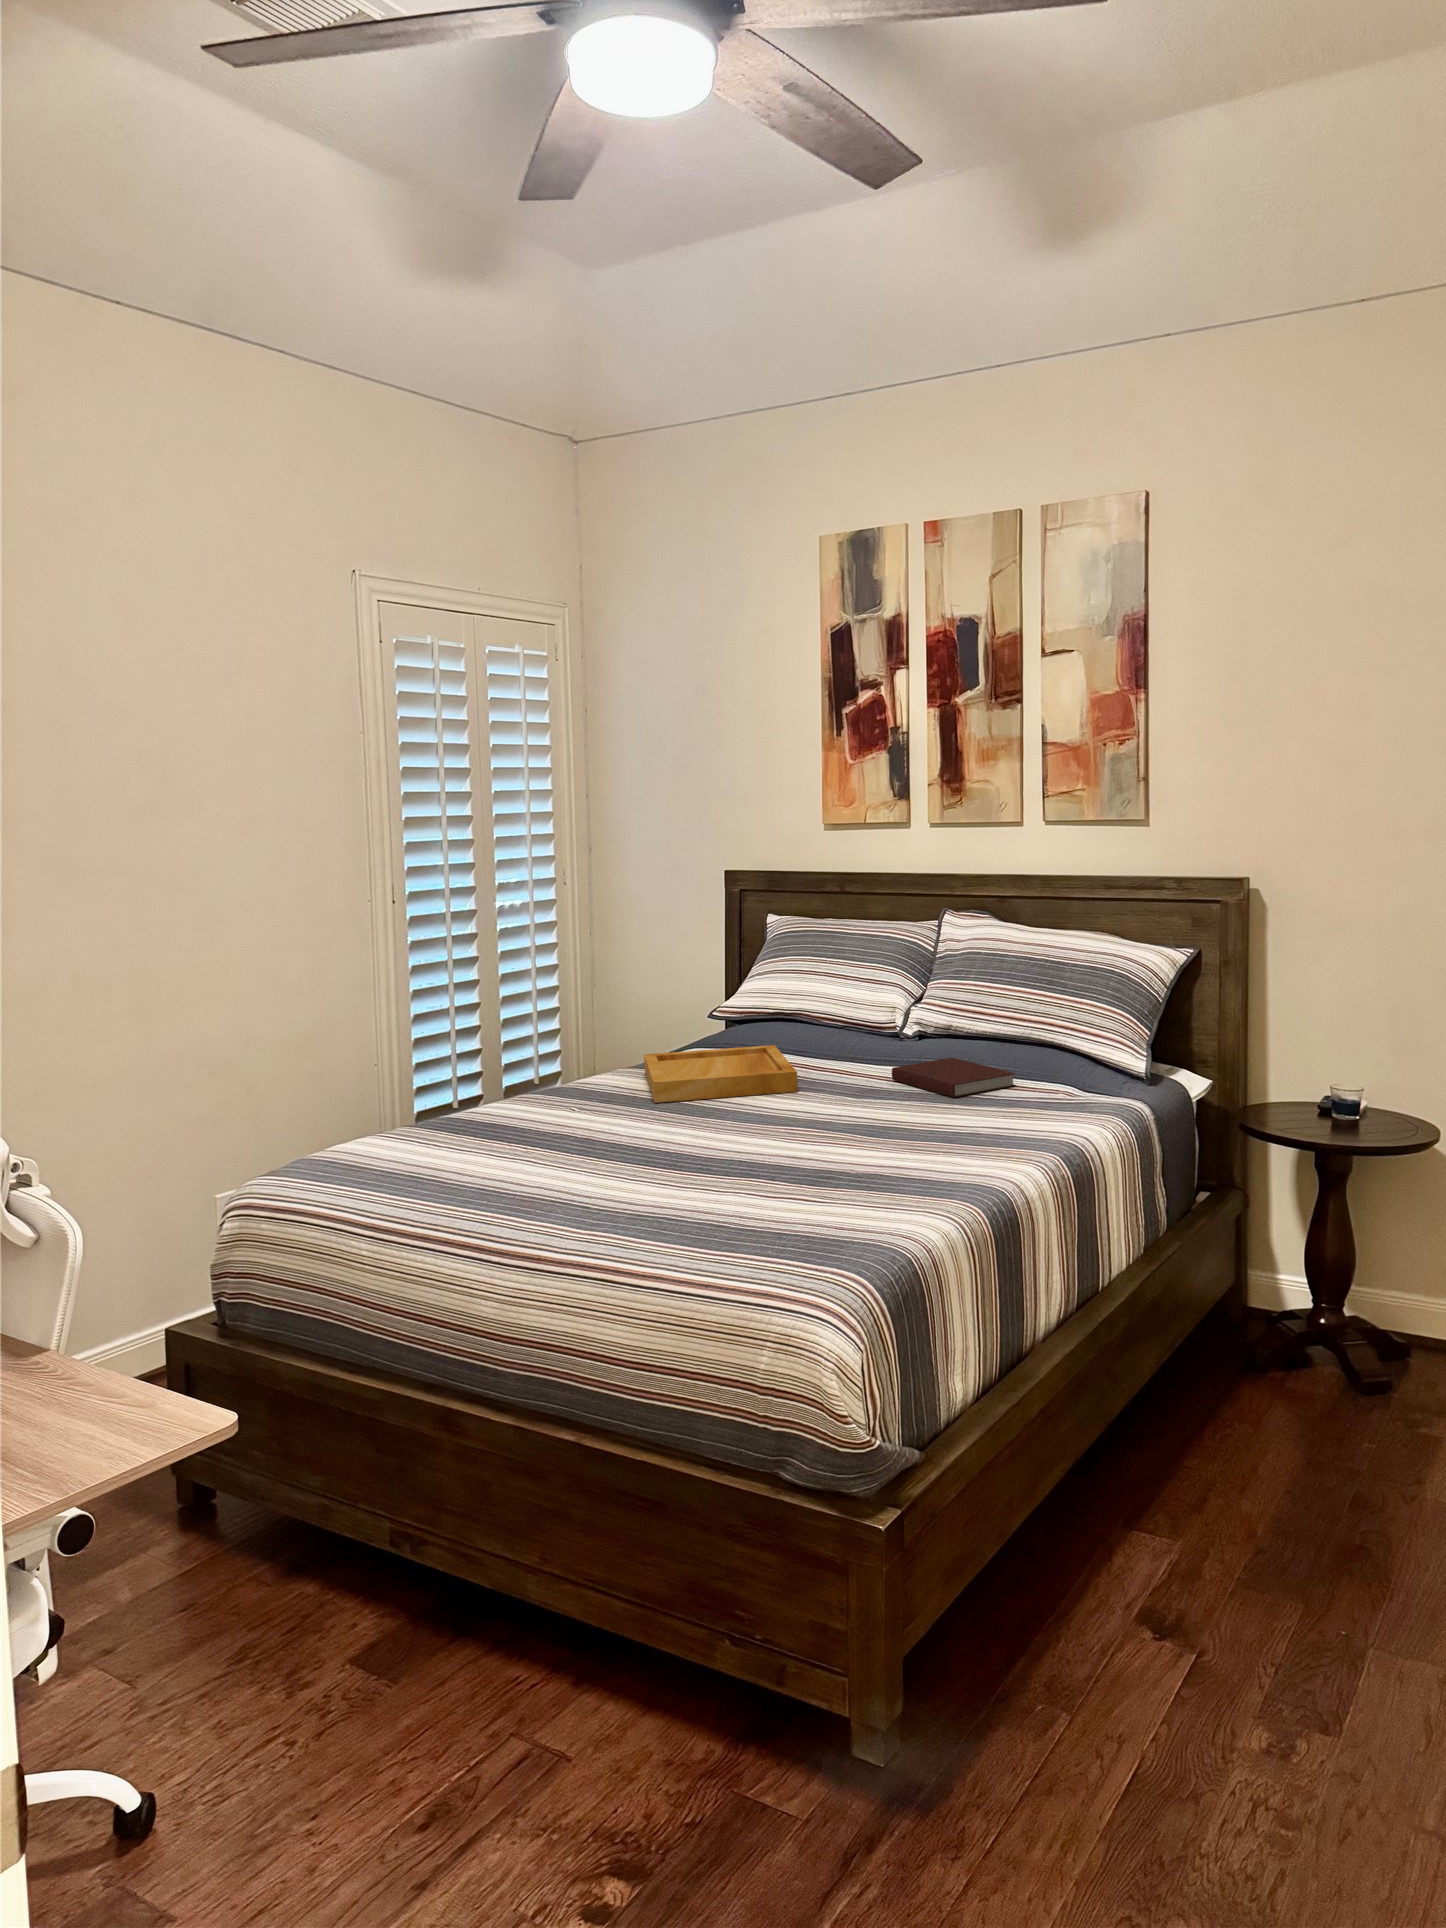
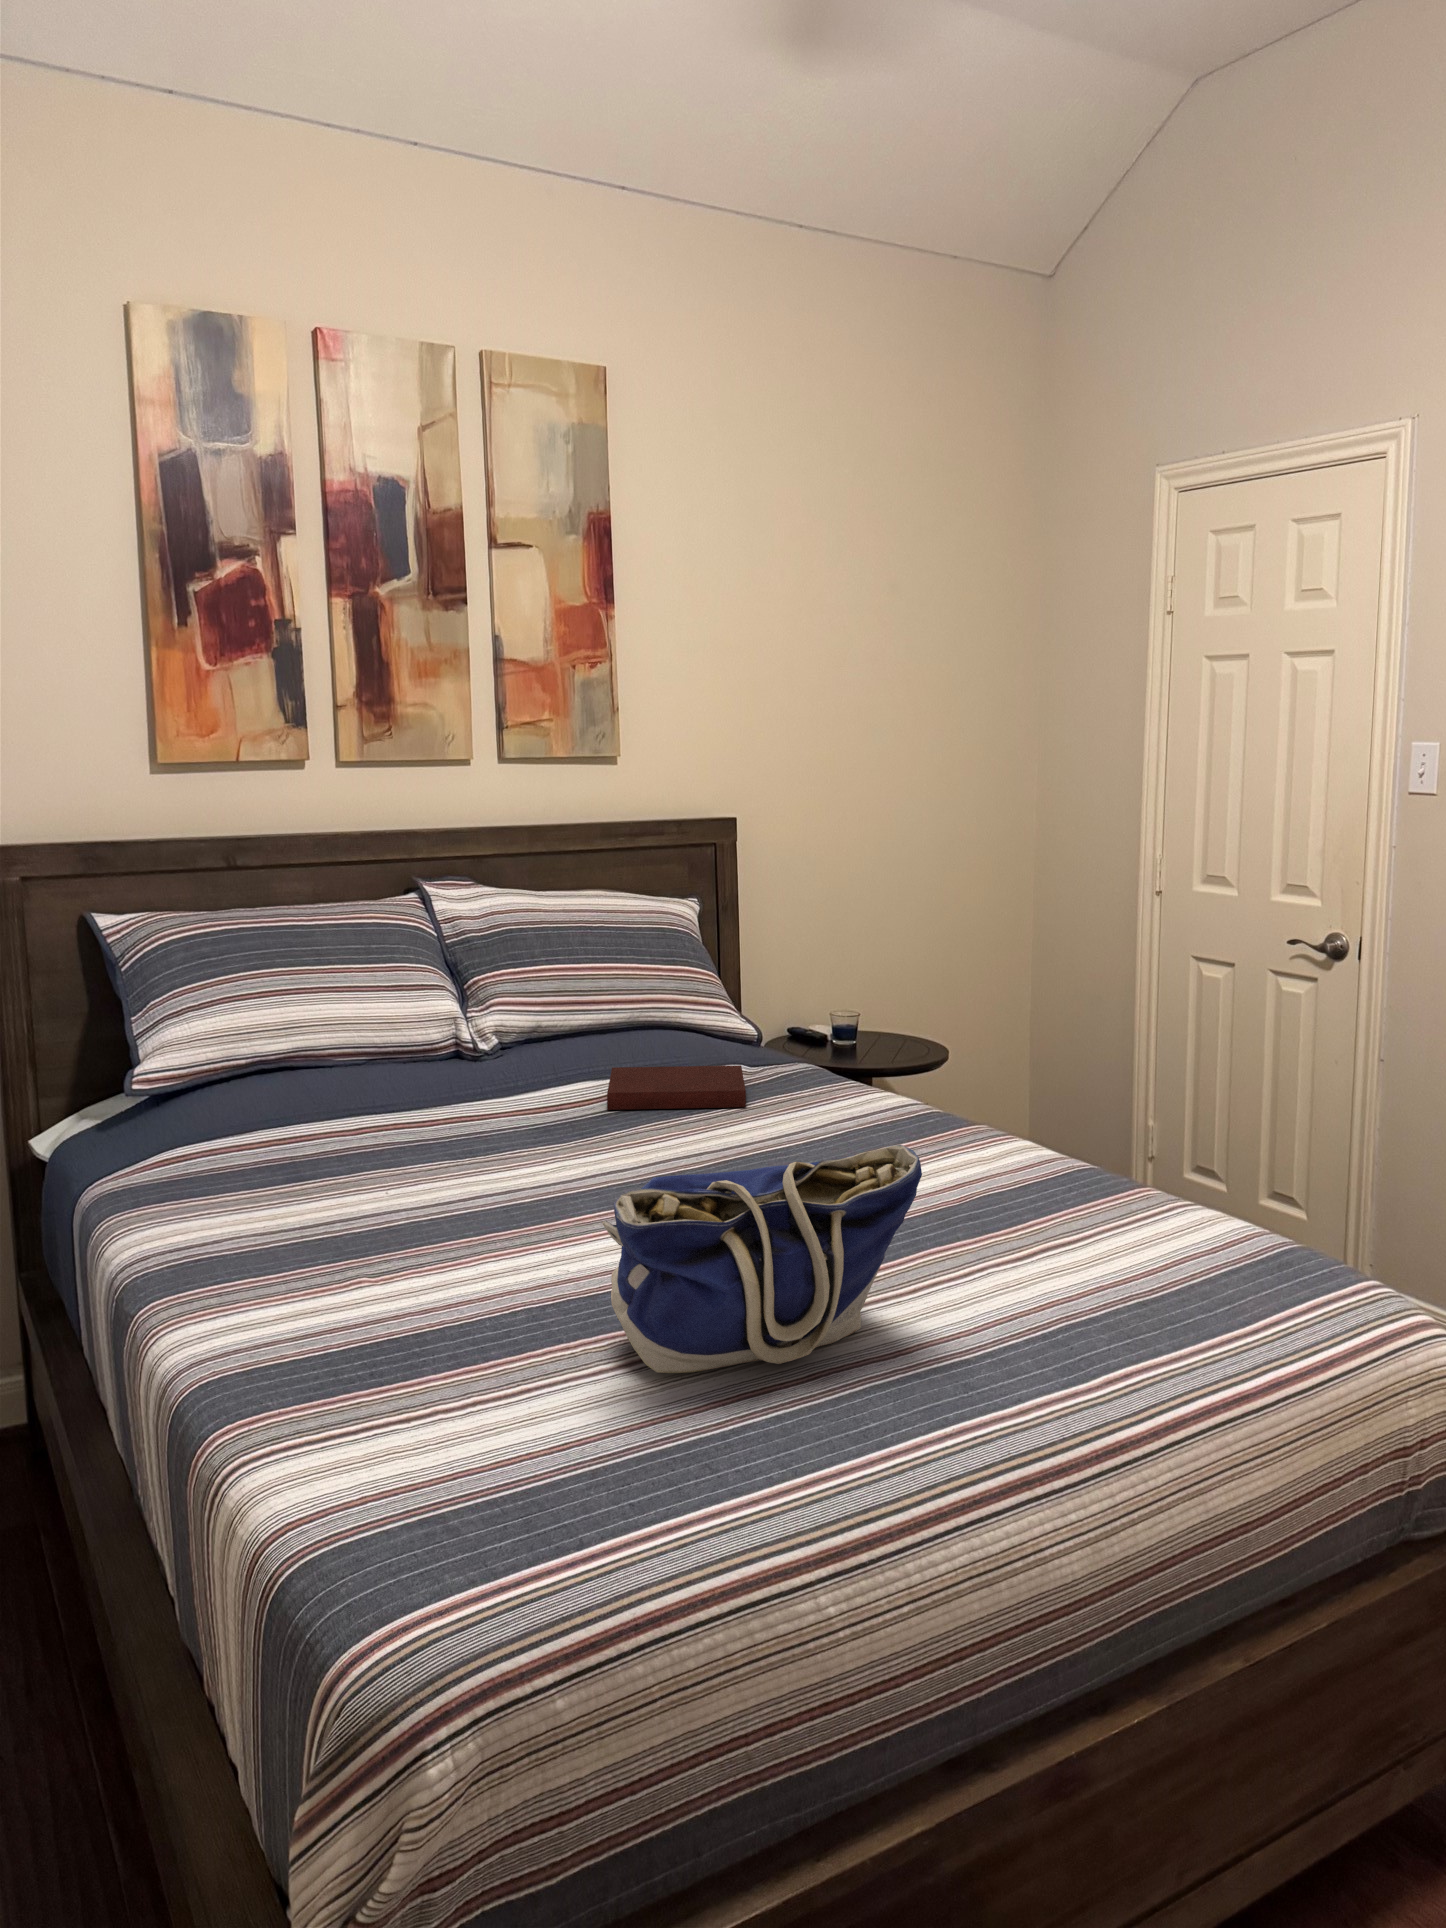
tray: present [644,1045,798,1103] -> none [240,1106,564,1226]
tote bag: none [467,1060,635,1180] -> present [602,1145,922,1373]

